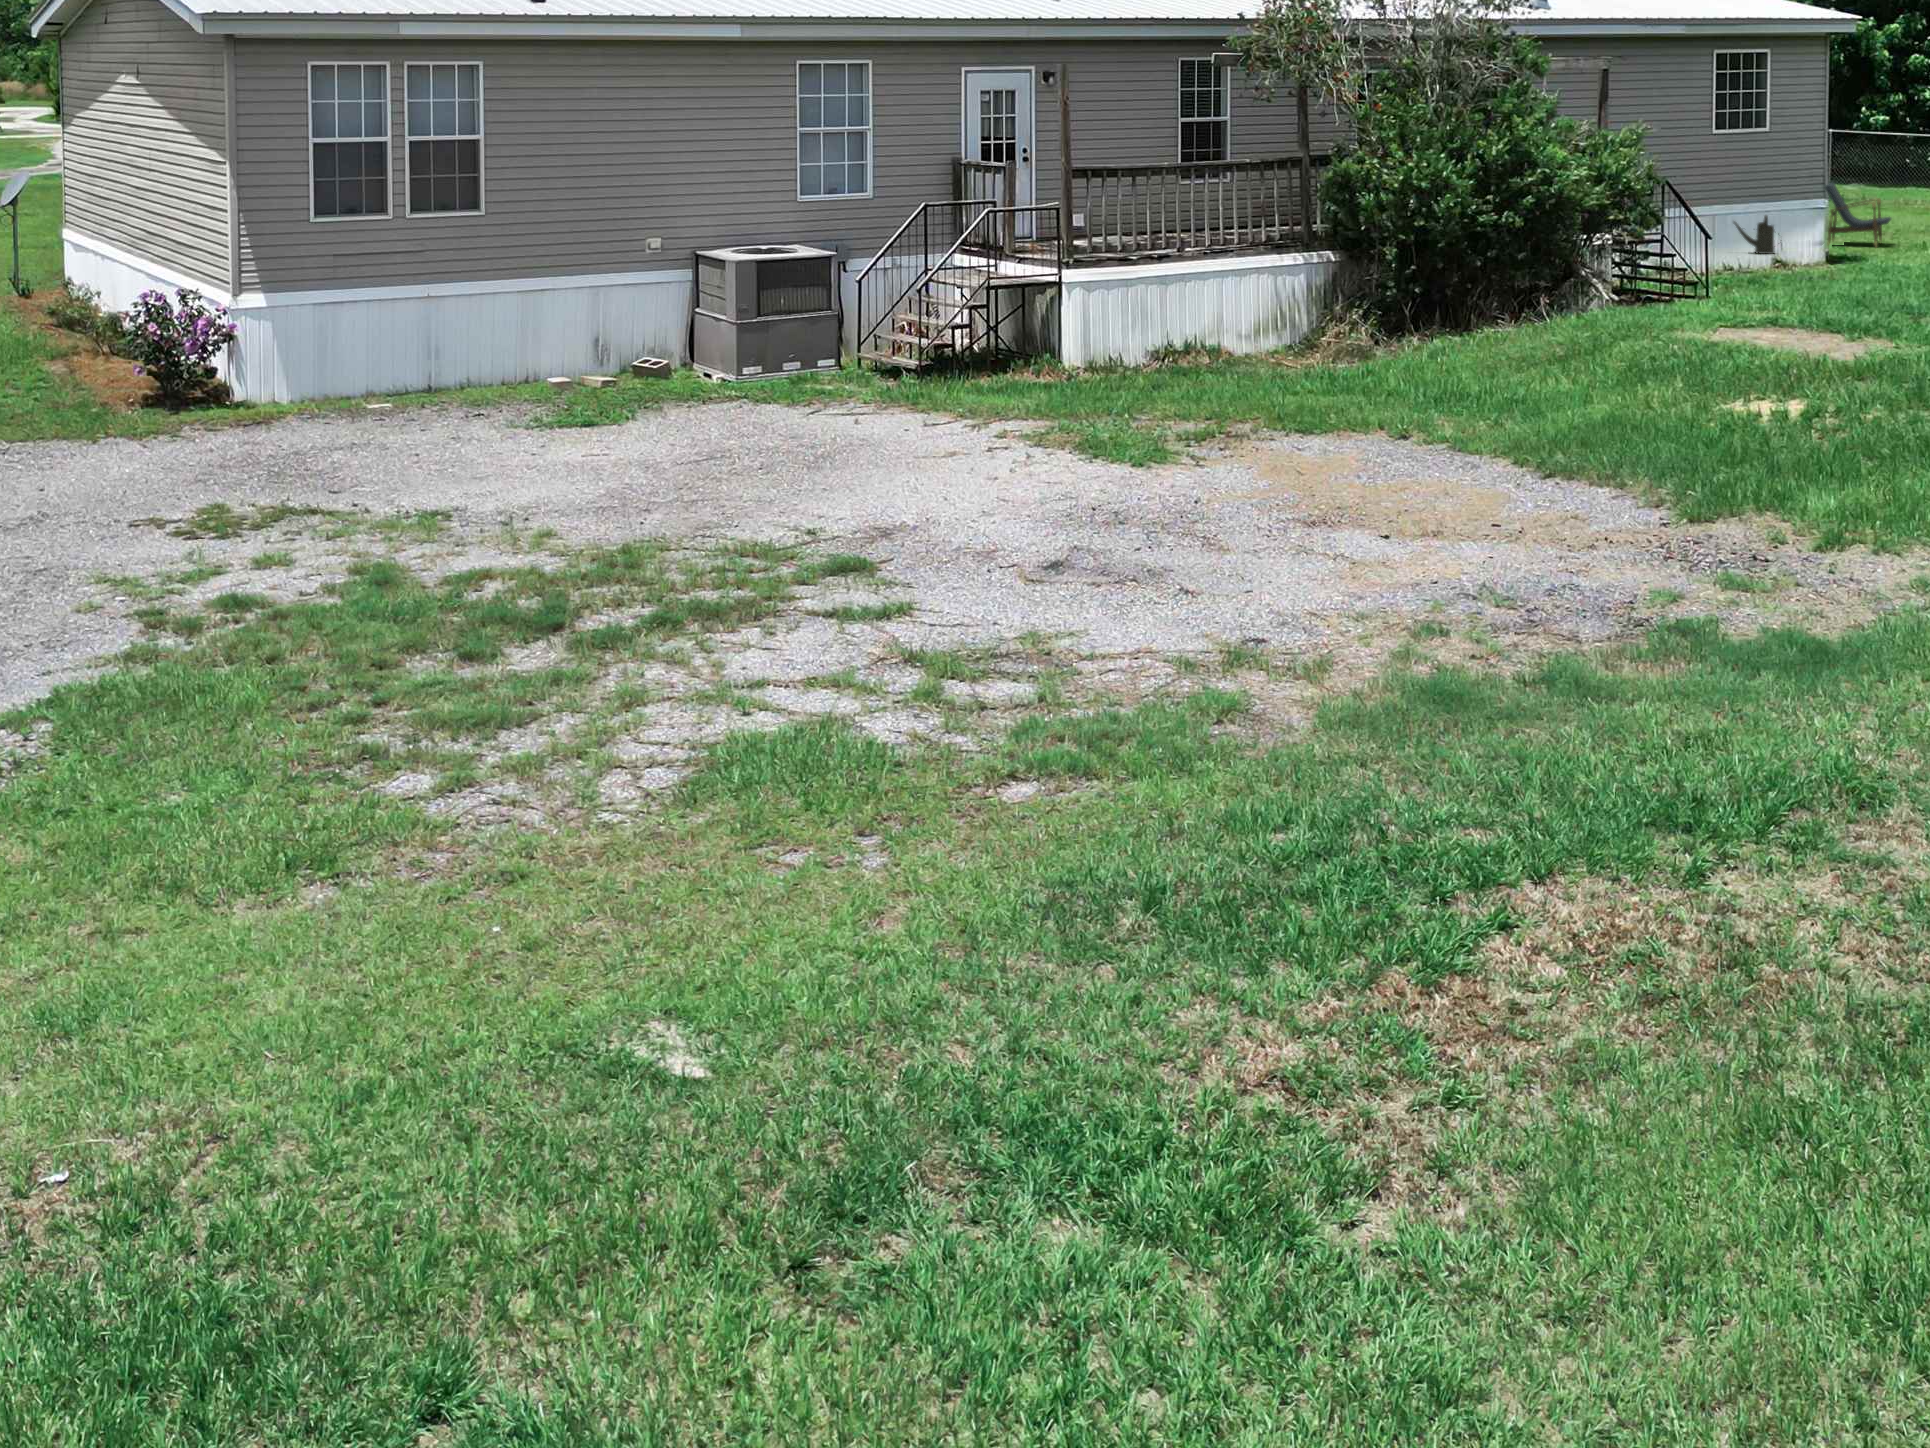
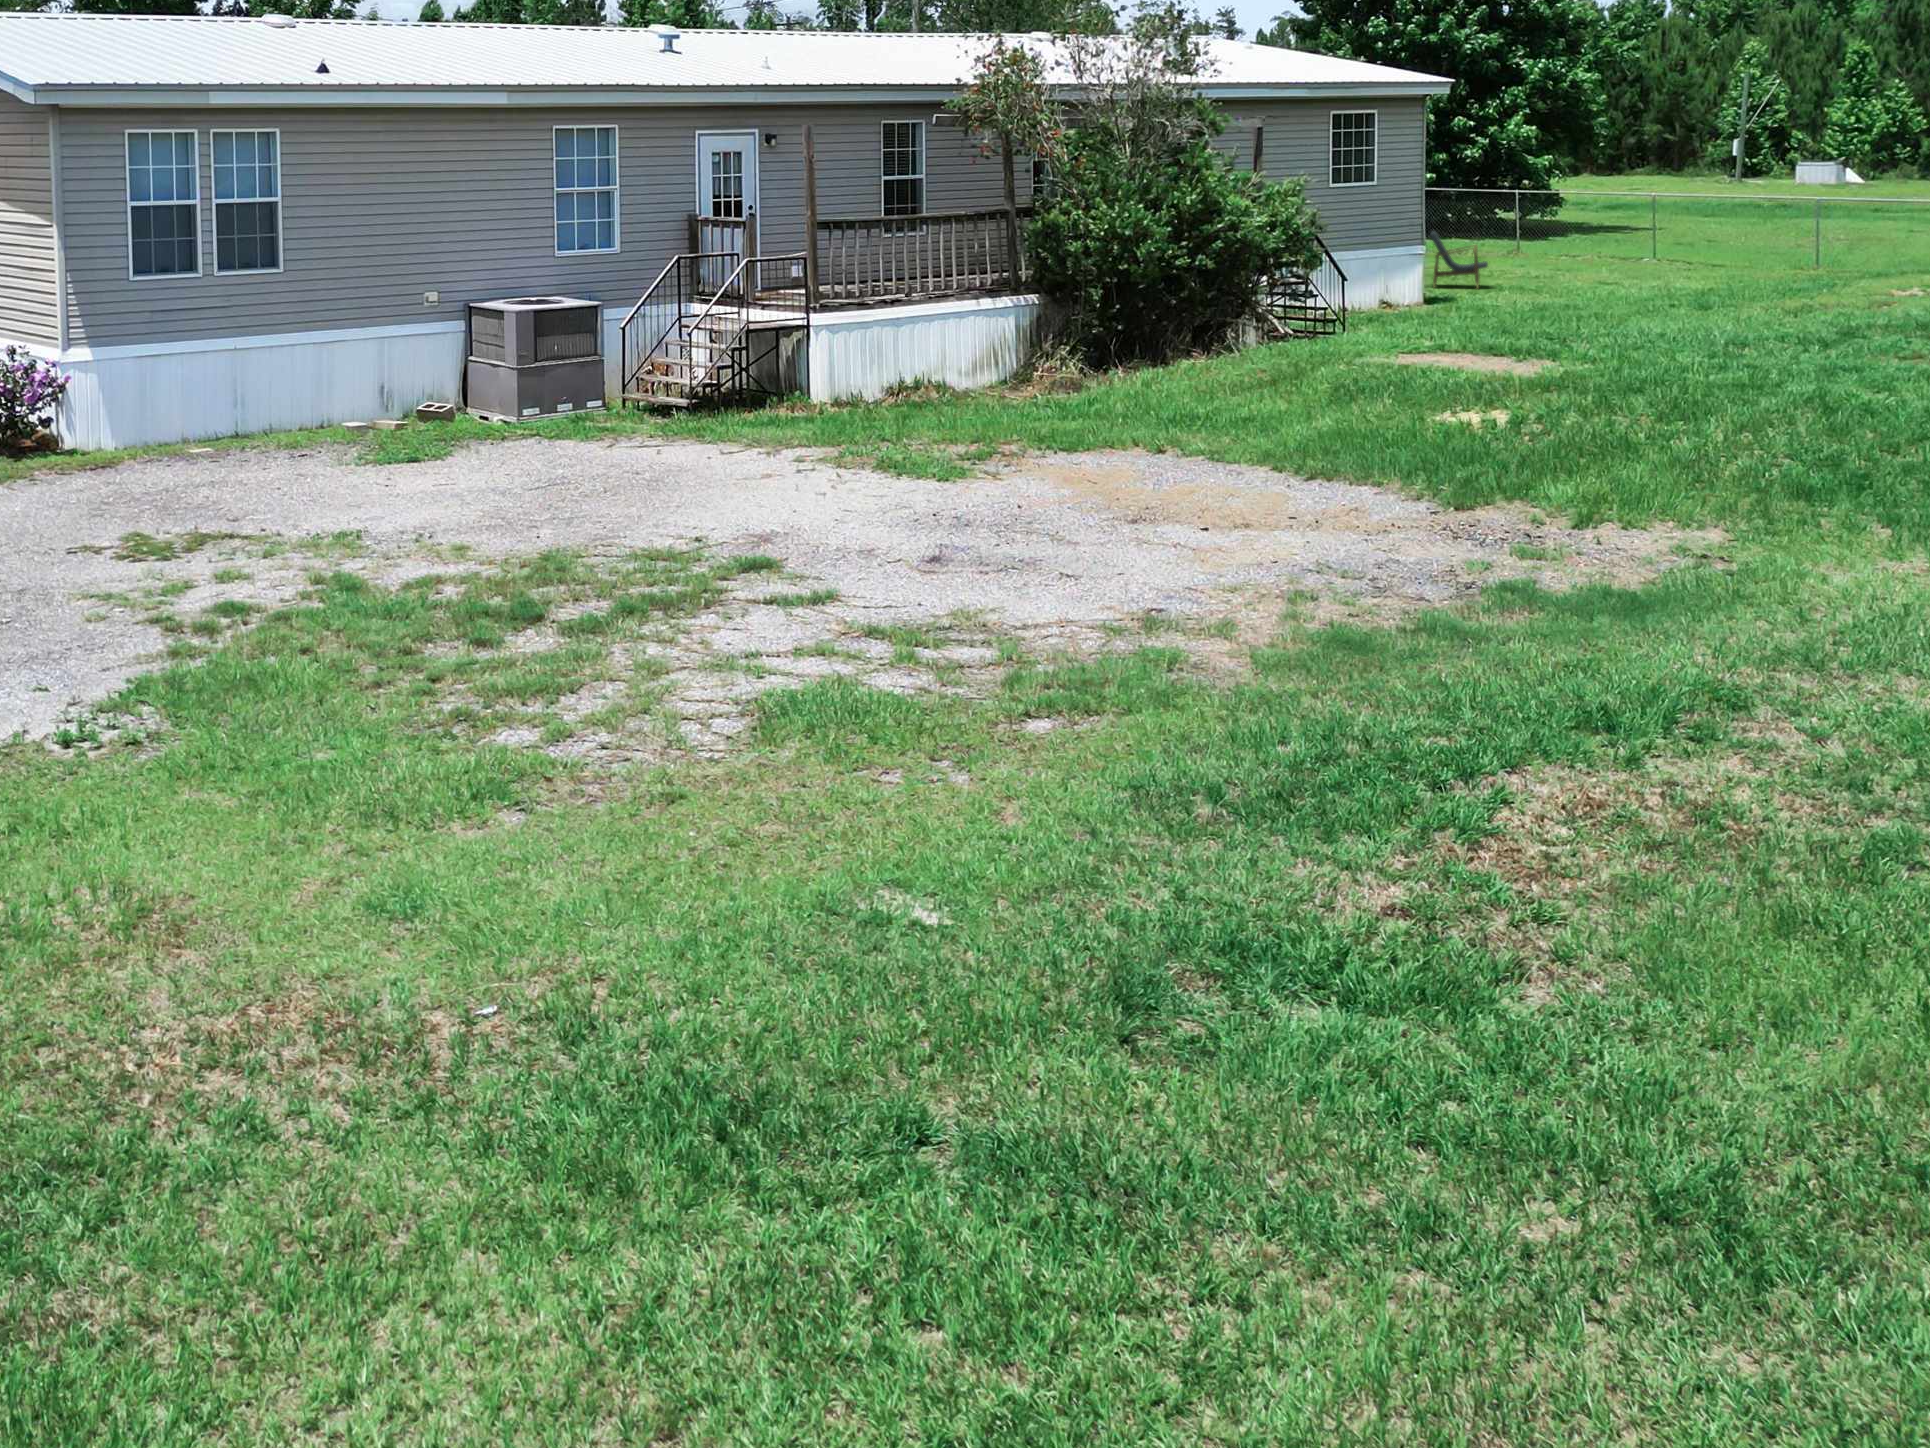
watering can: present [1734,215,1775,254] -> none [1353,261,1398,296]

